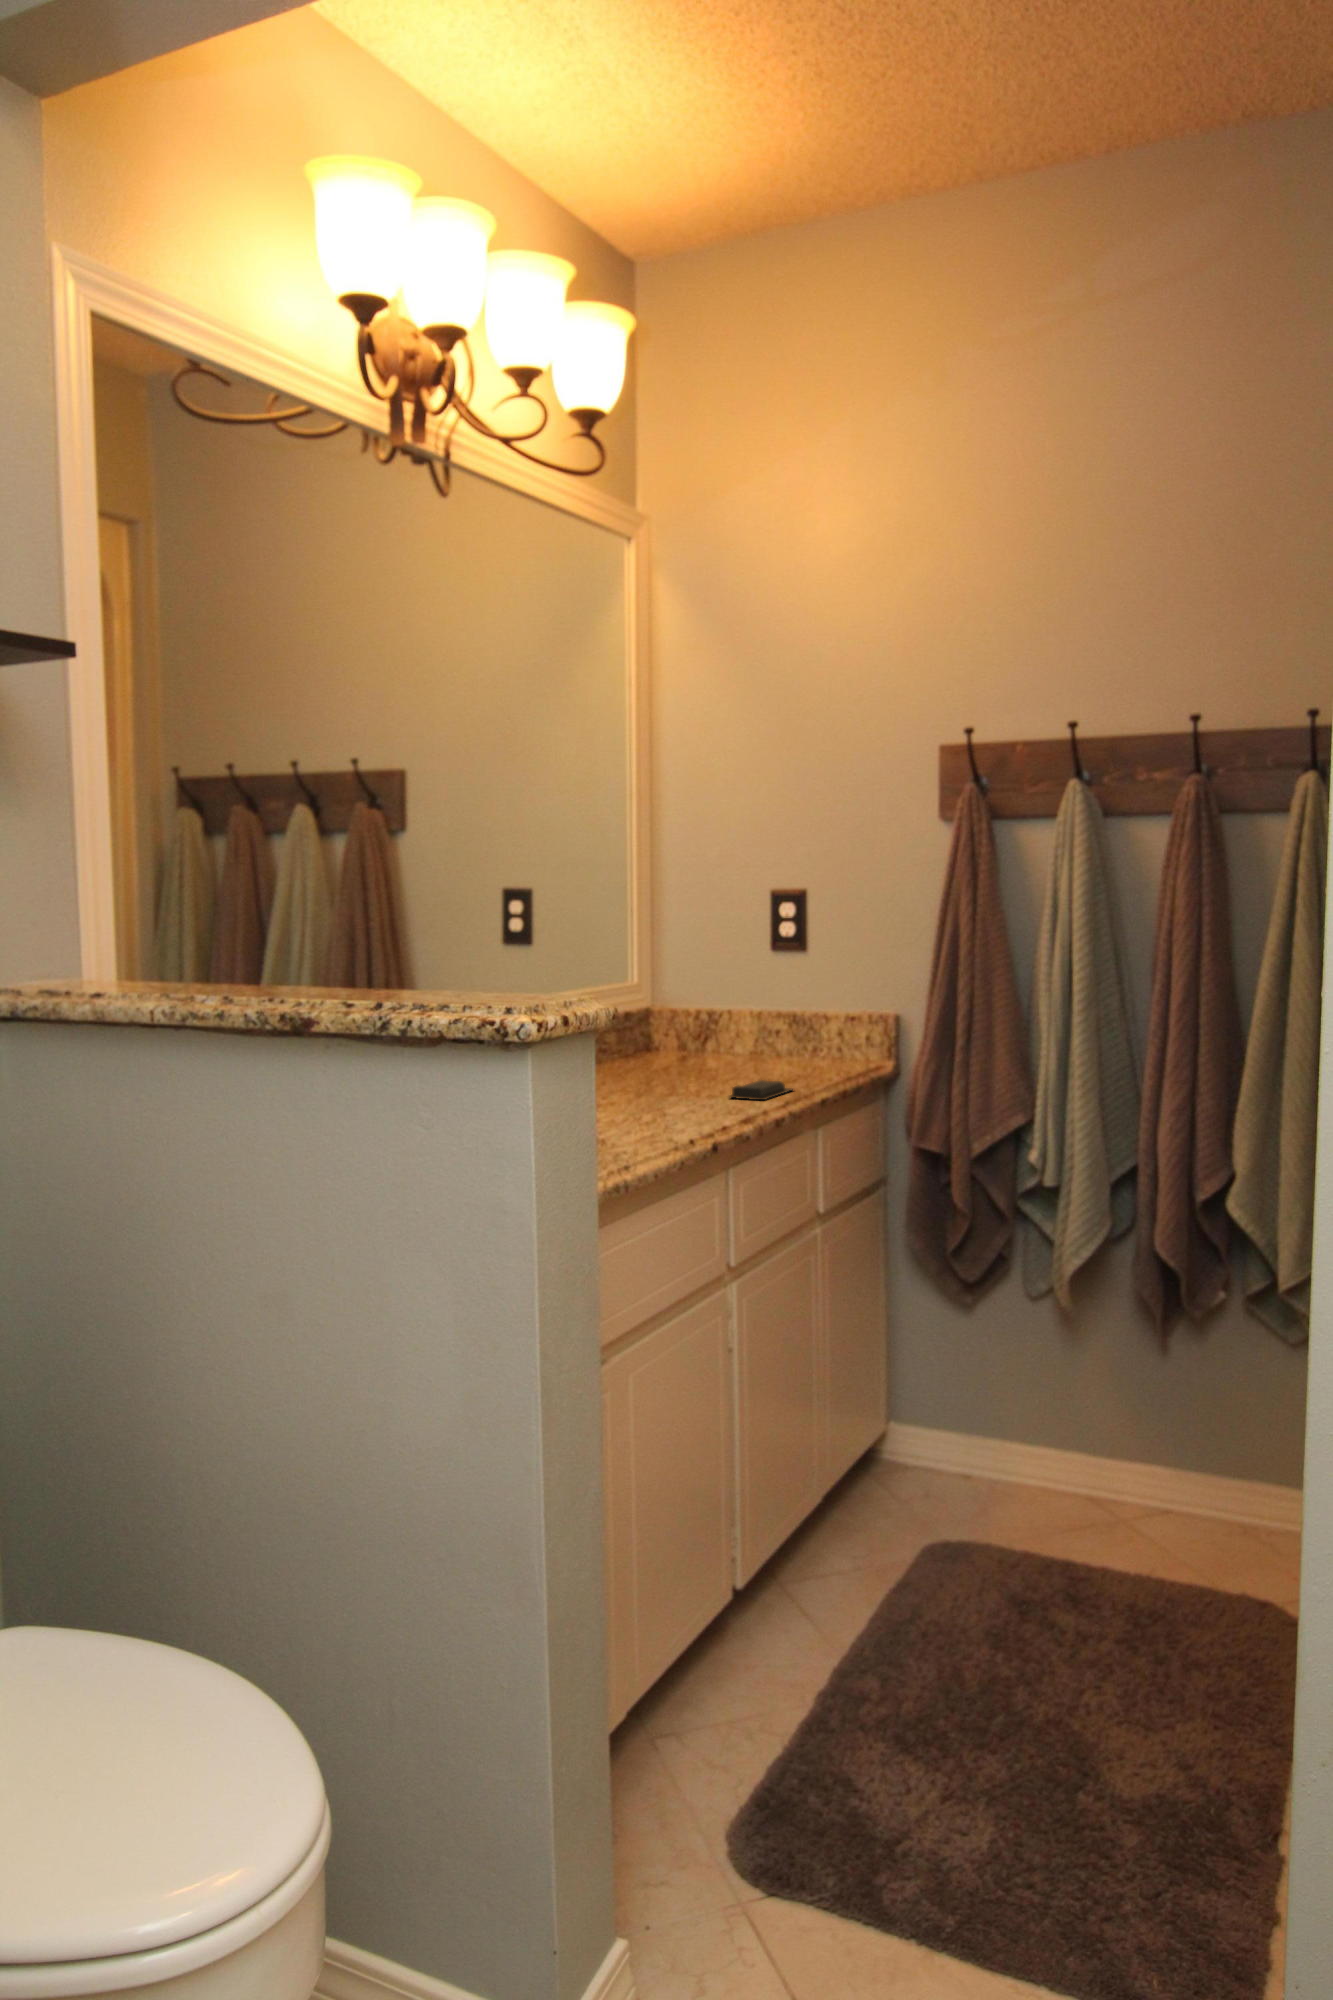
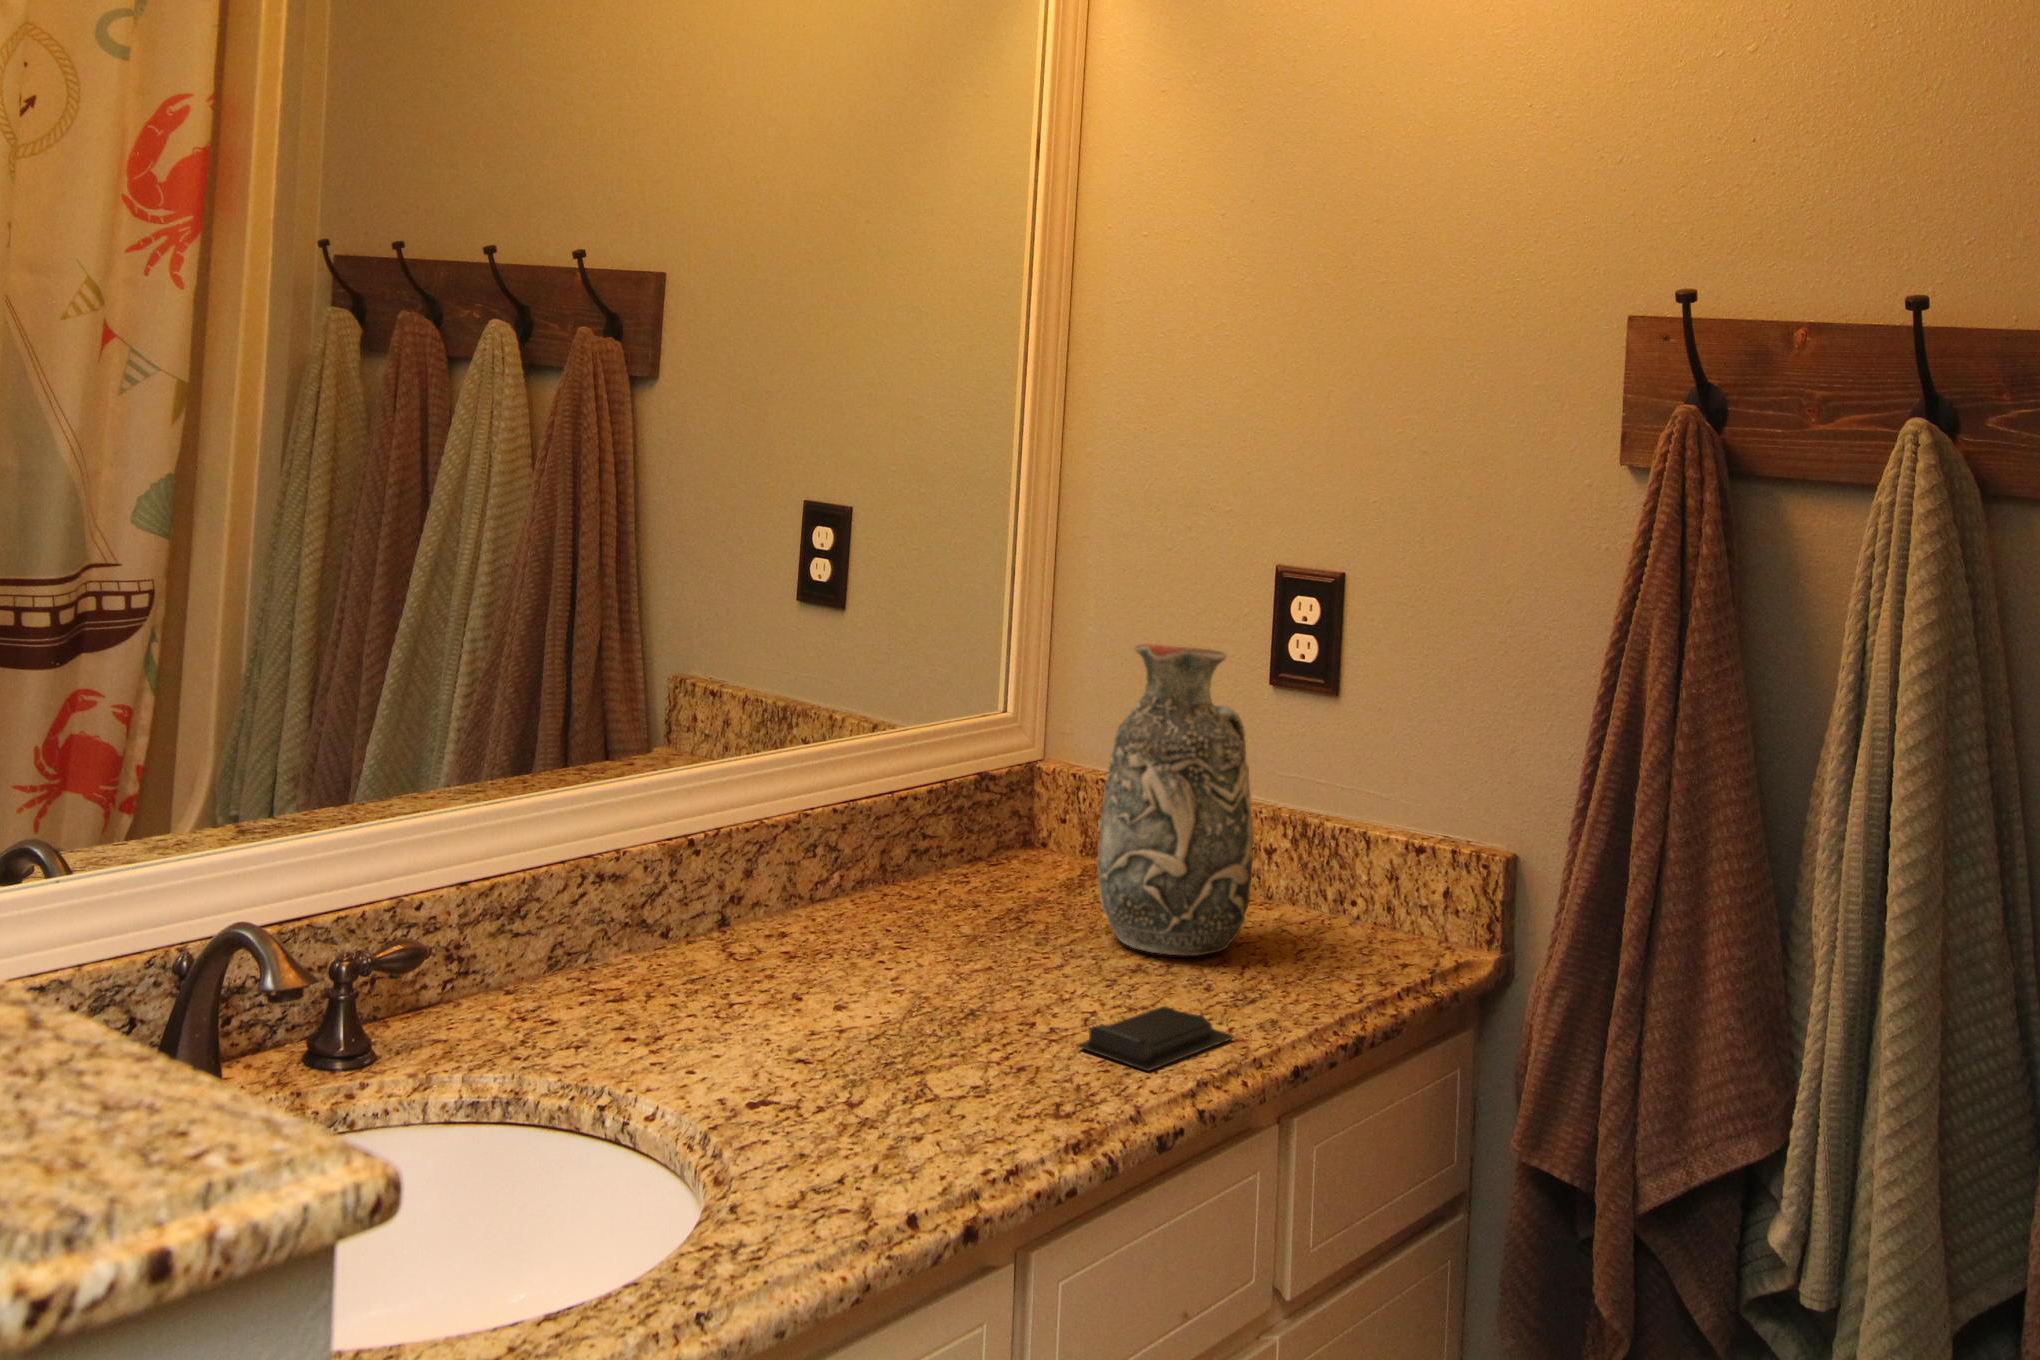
decorative vase: none [705,923,781,1073] -> present [1097,644,1254,956]

